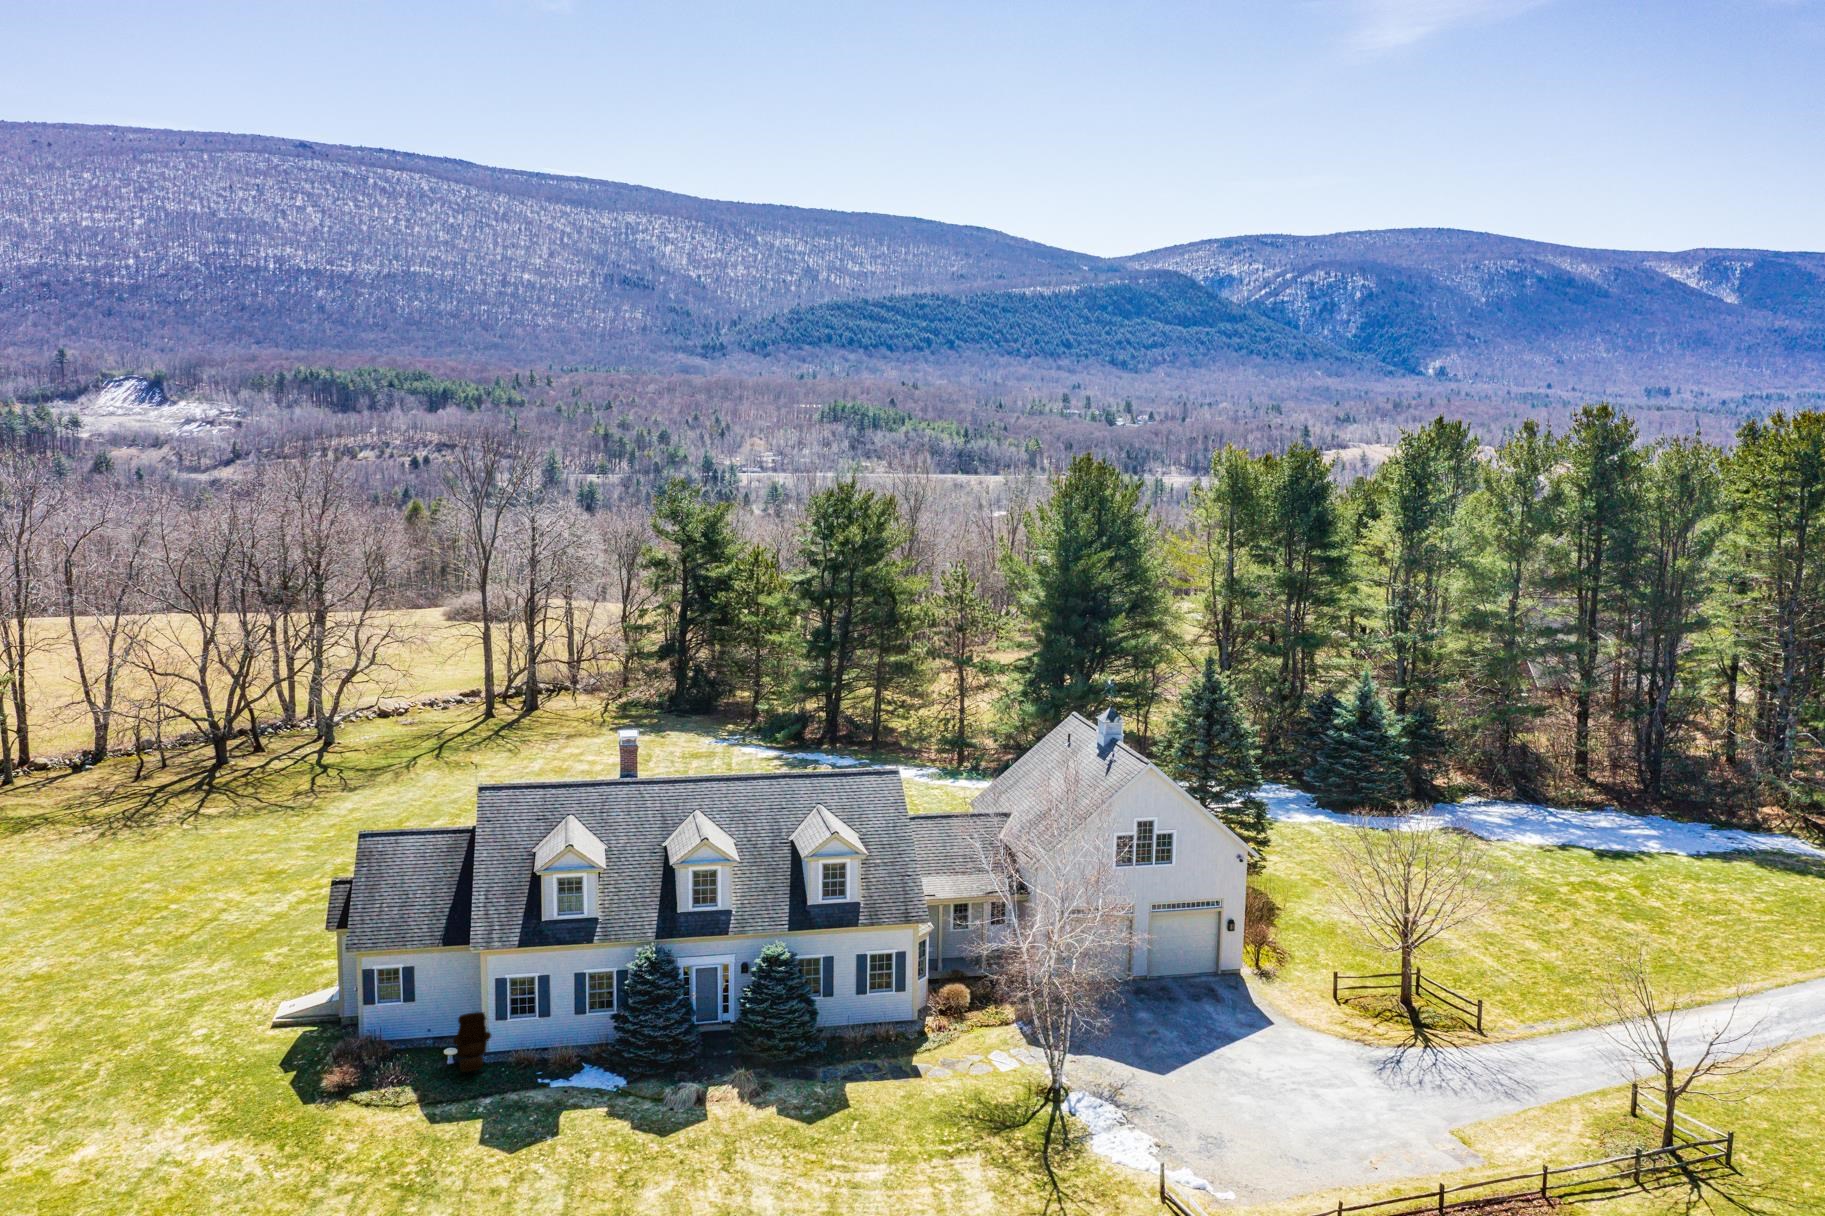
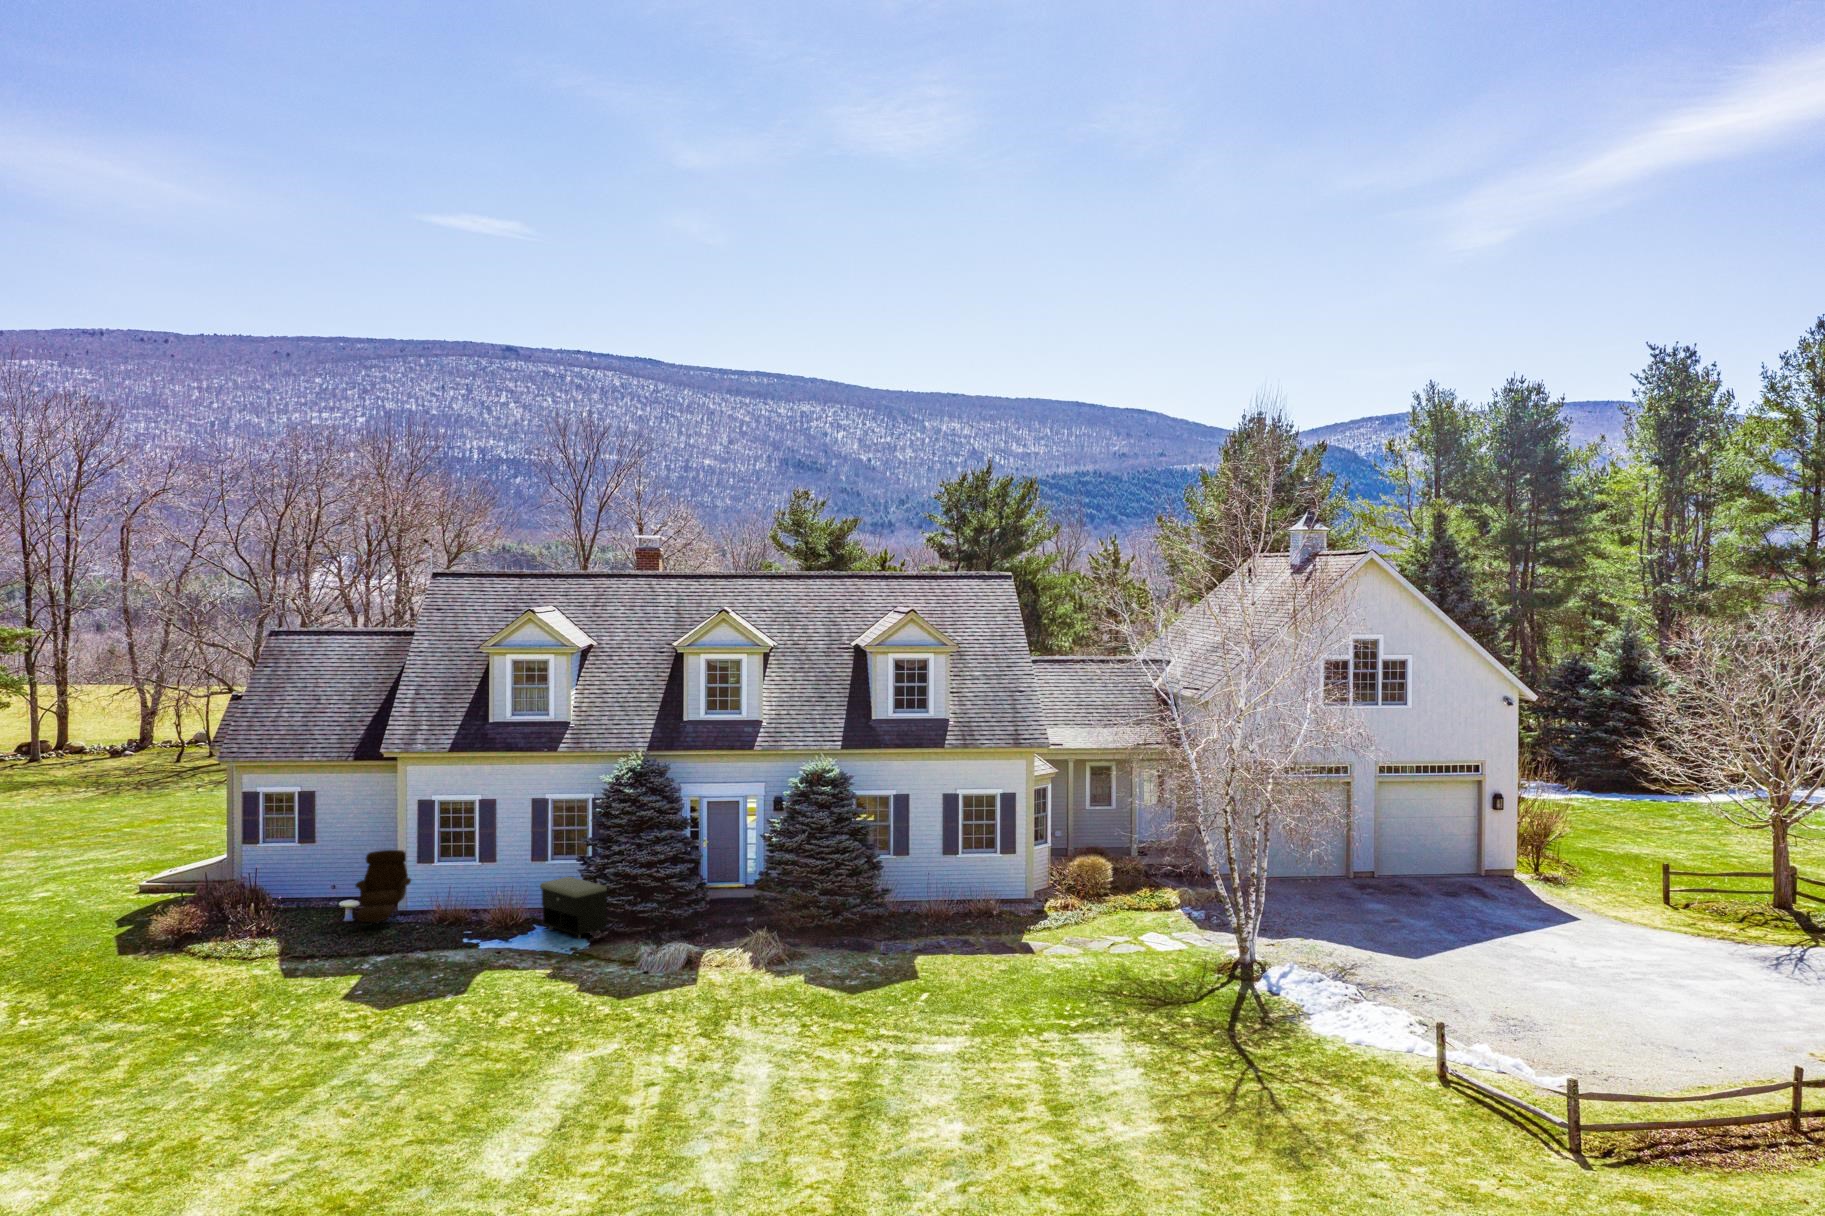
storage bench: none [588,1031,636,1079] -> present [540,877,607,938]

